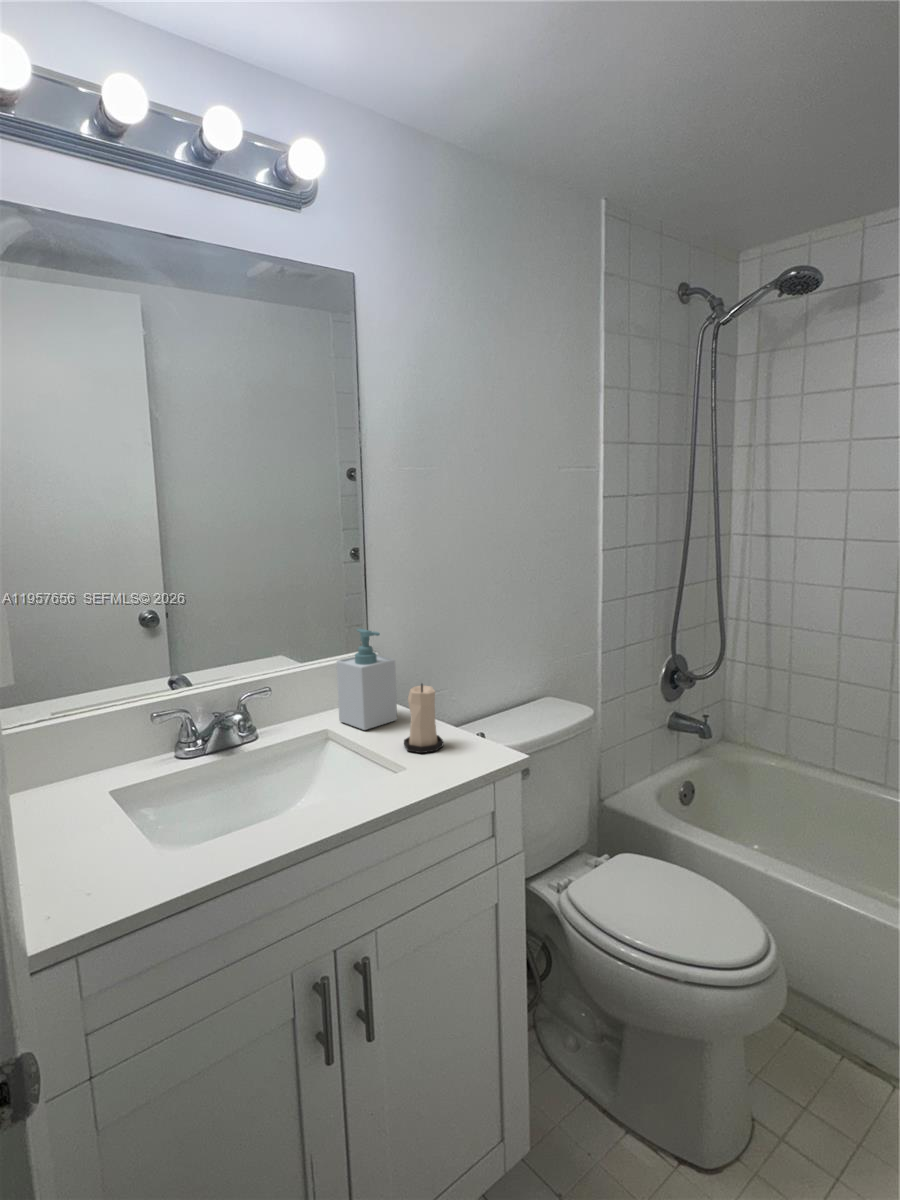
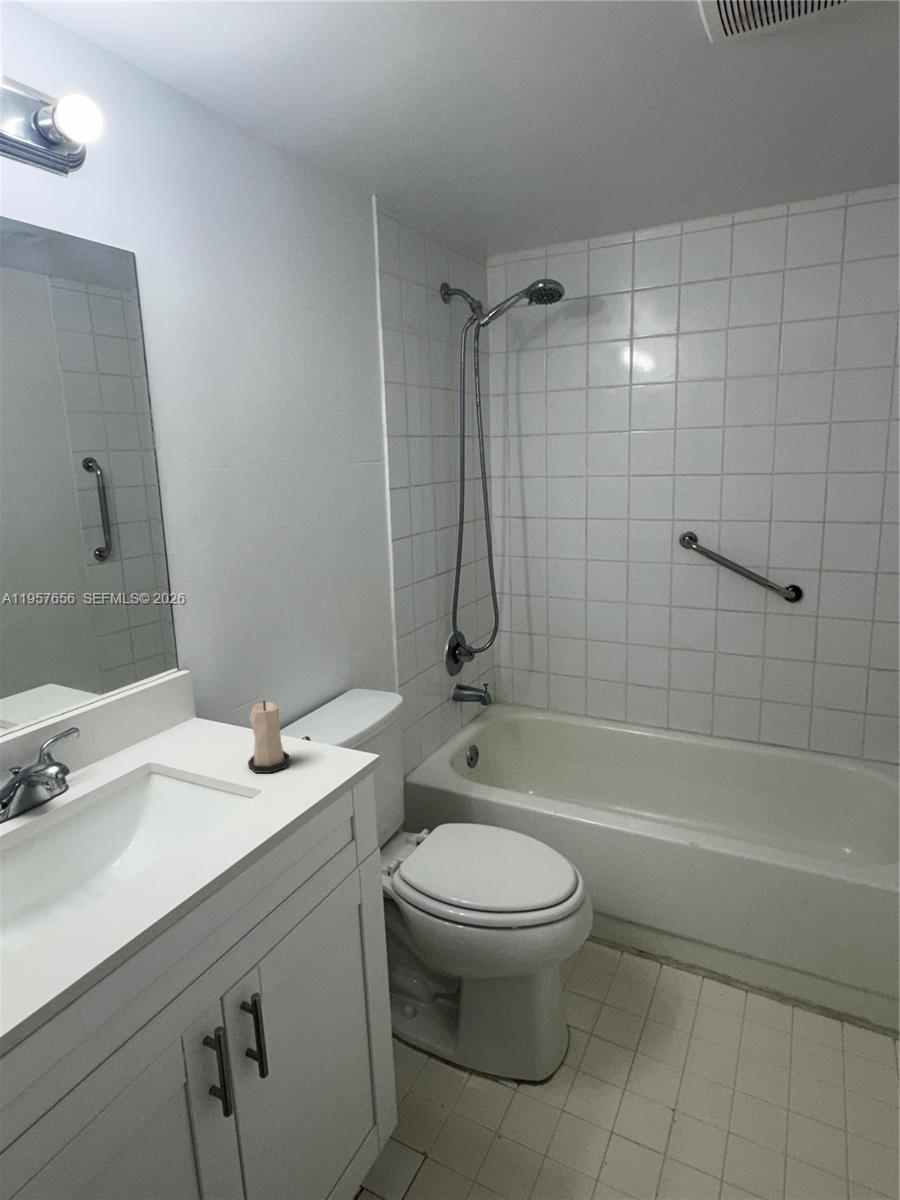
soap bottle: present [337,628,397,730] -> none [154,648,228,757]

